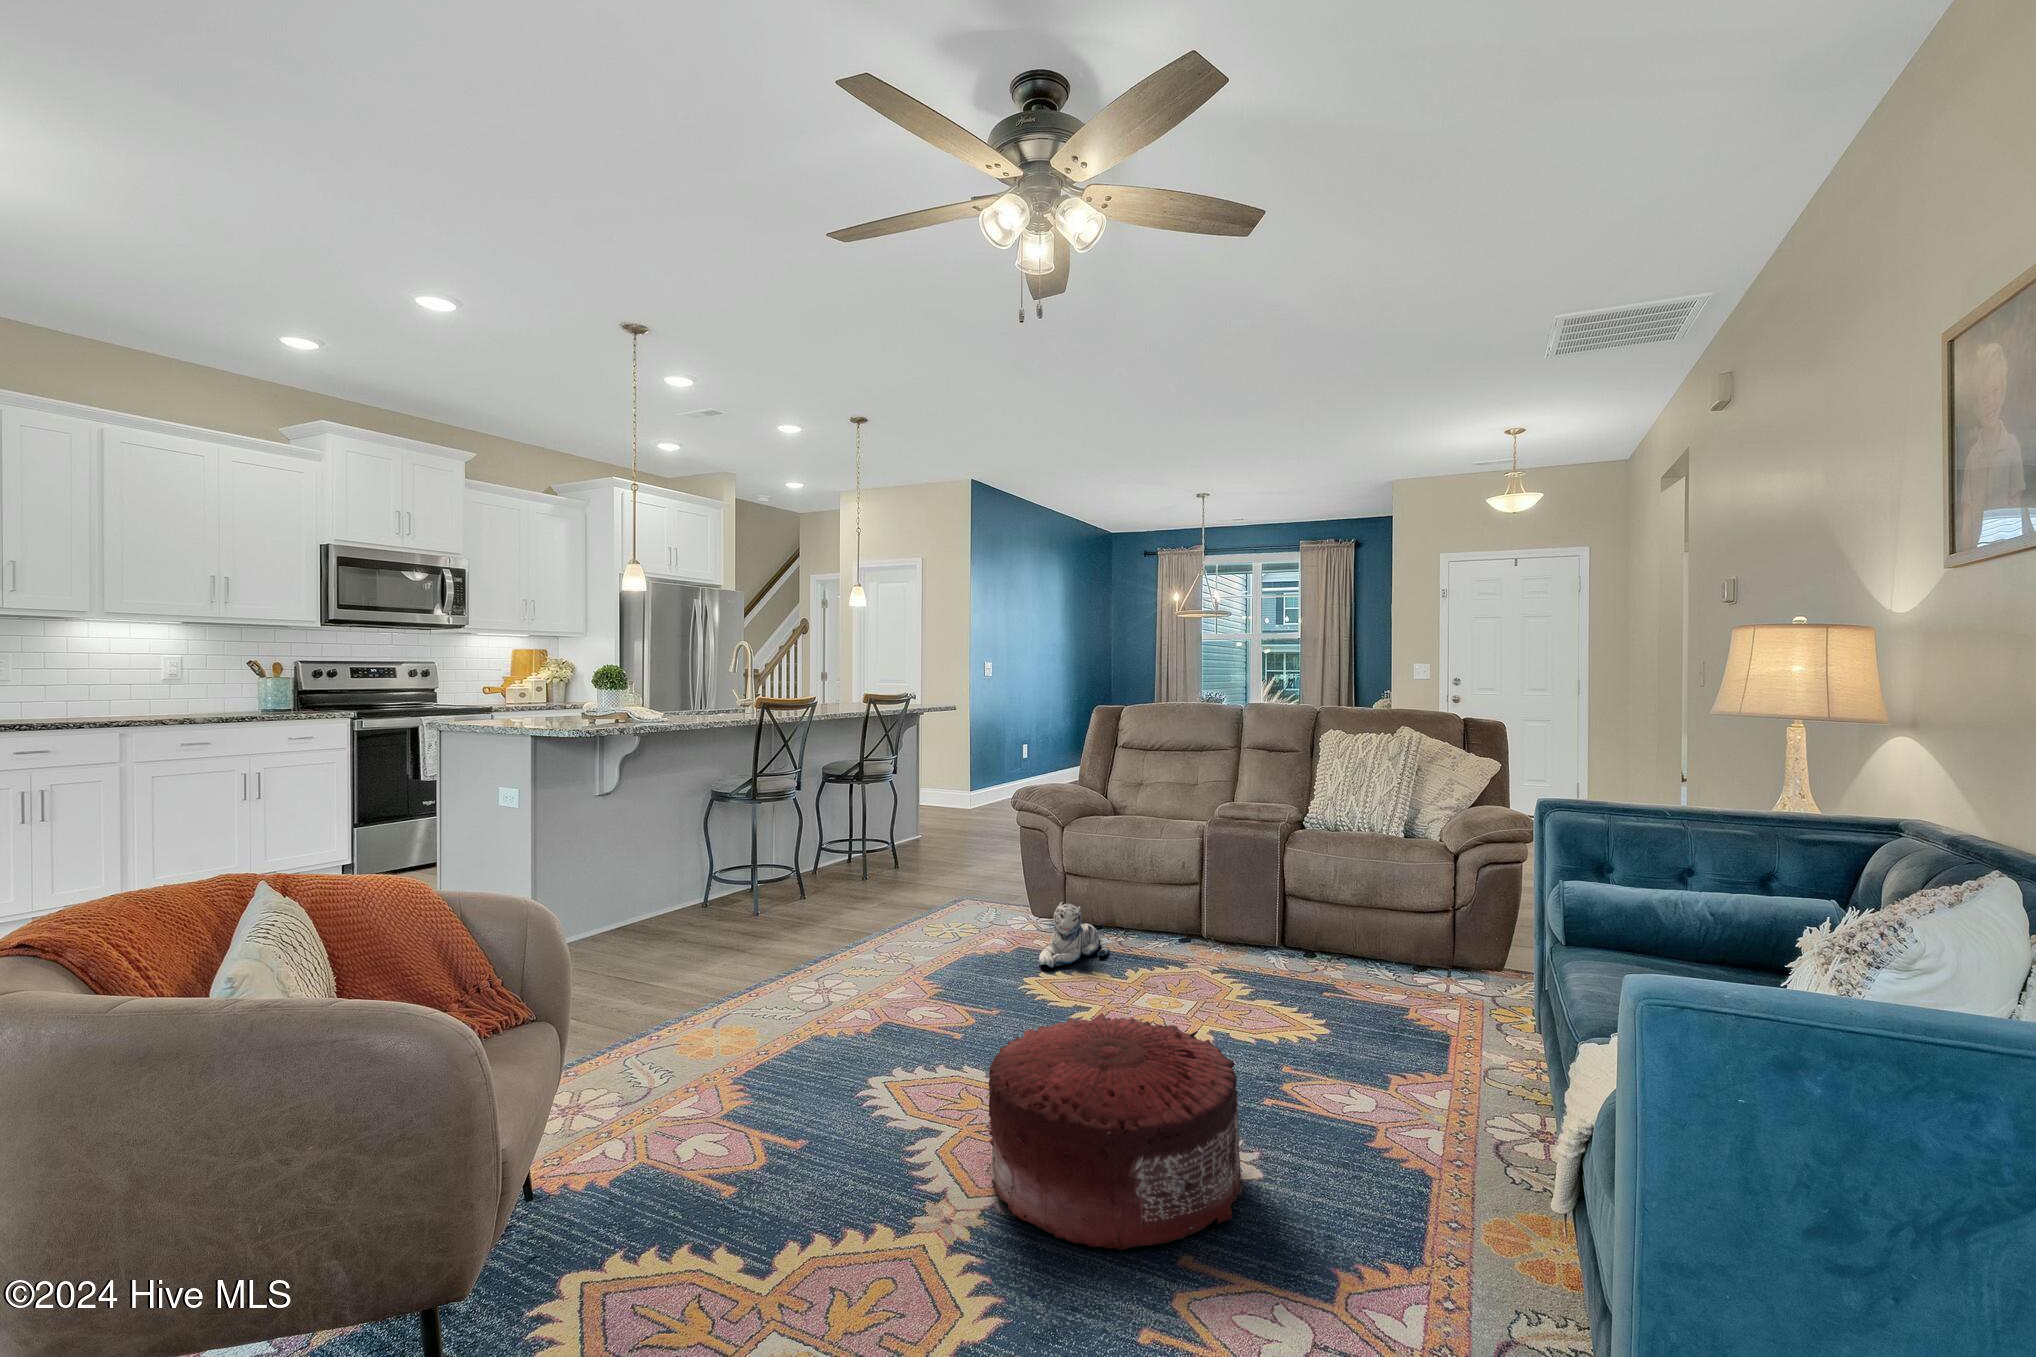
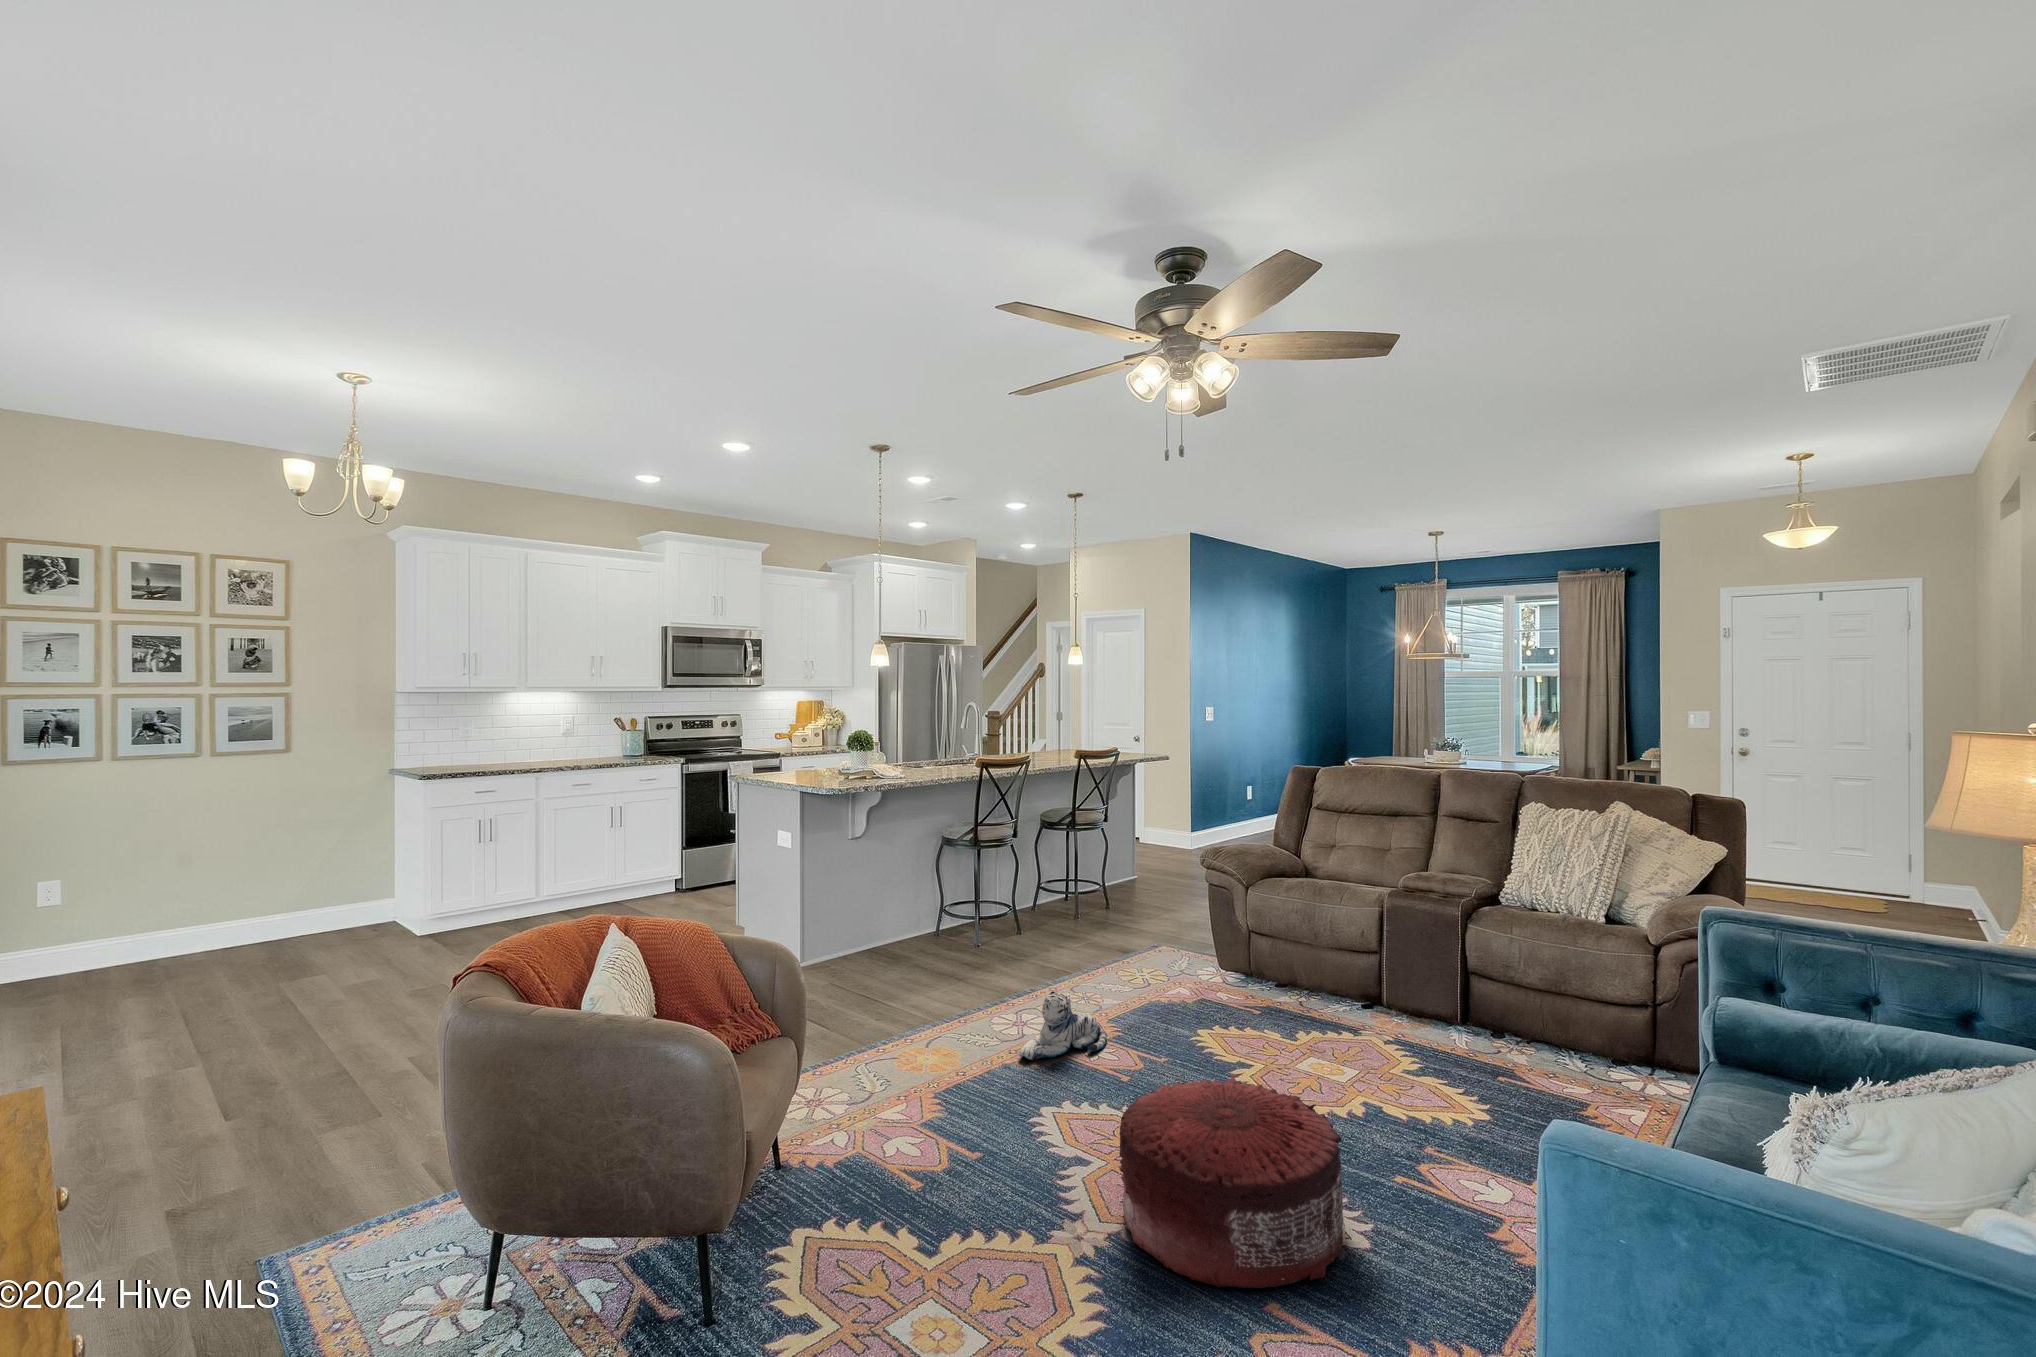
plush toy: present [1039,902,1109,968] -> present [1020,991,1107,1060]

